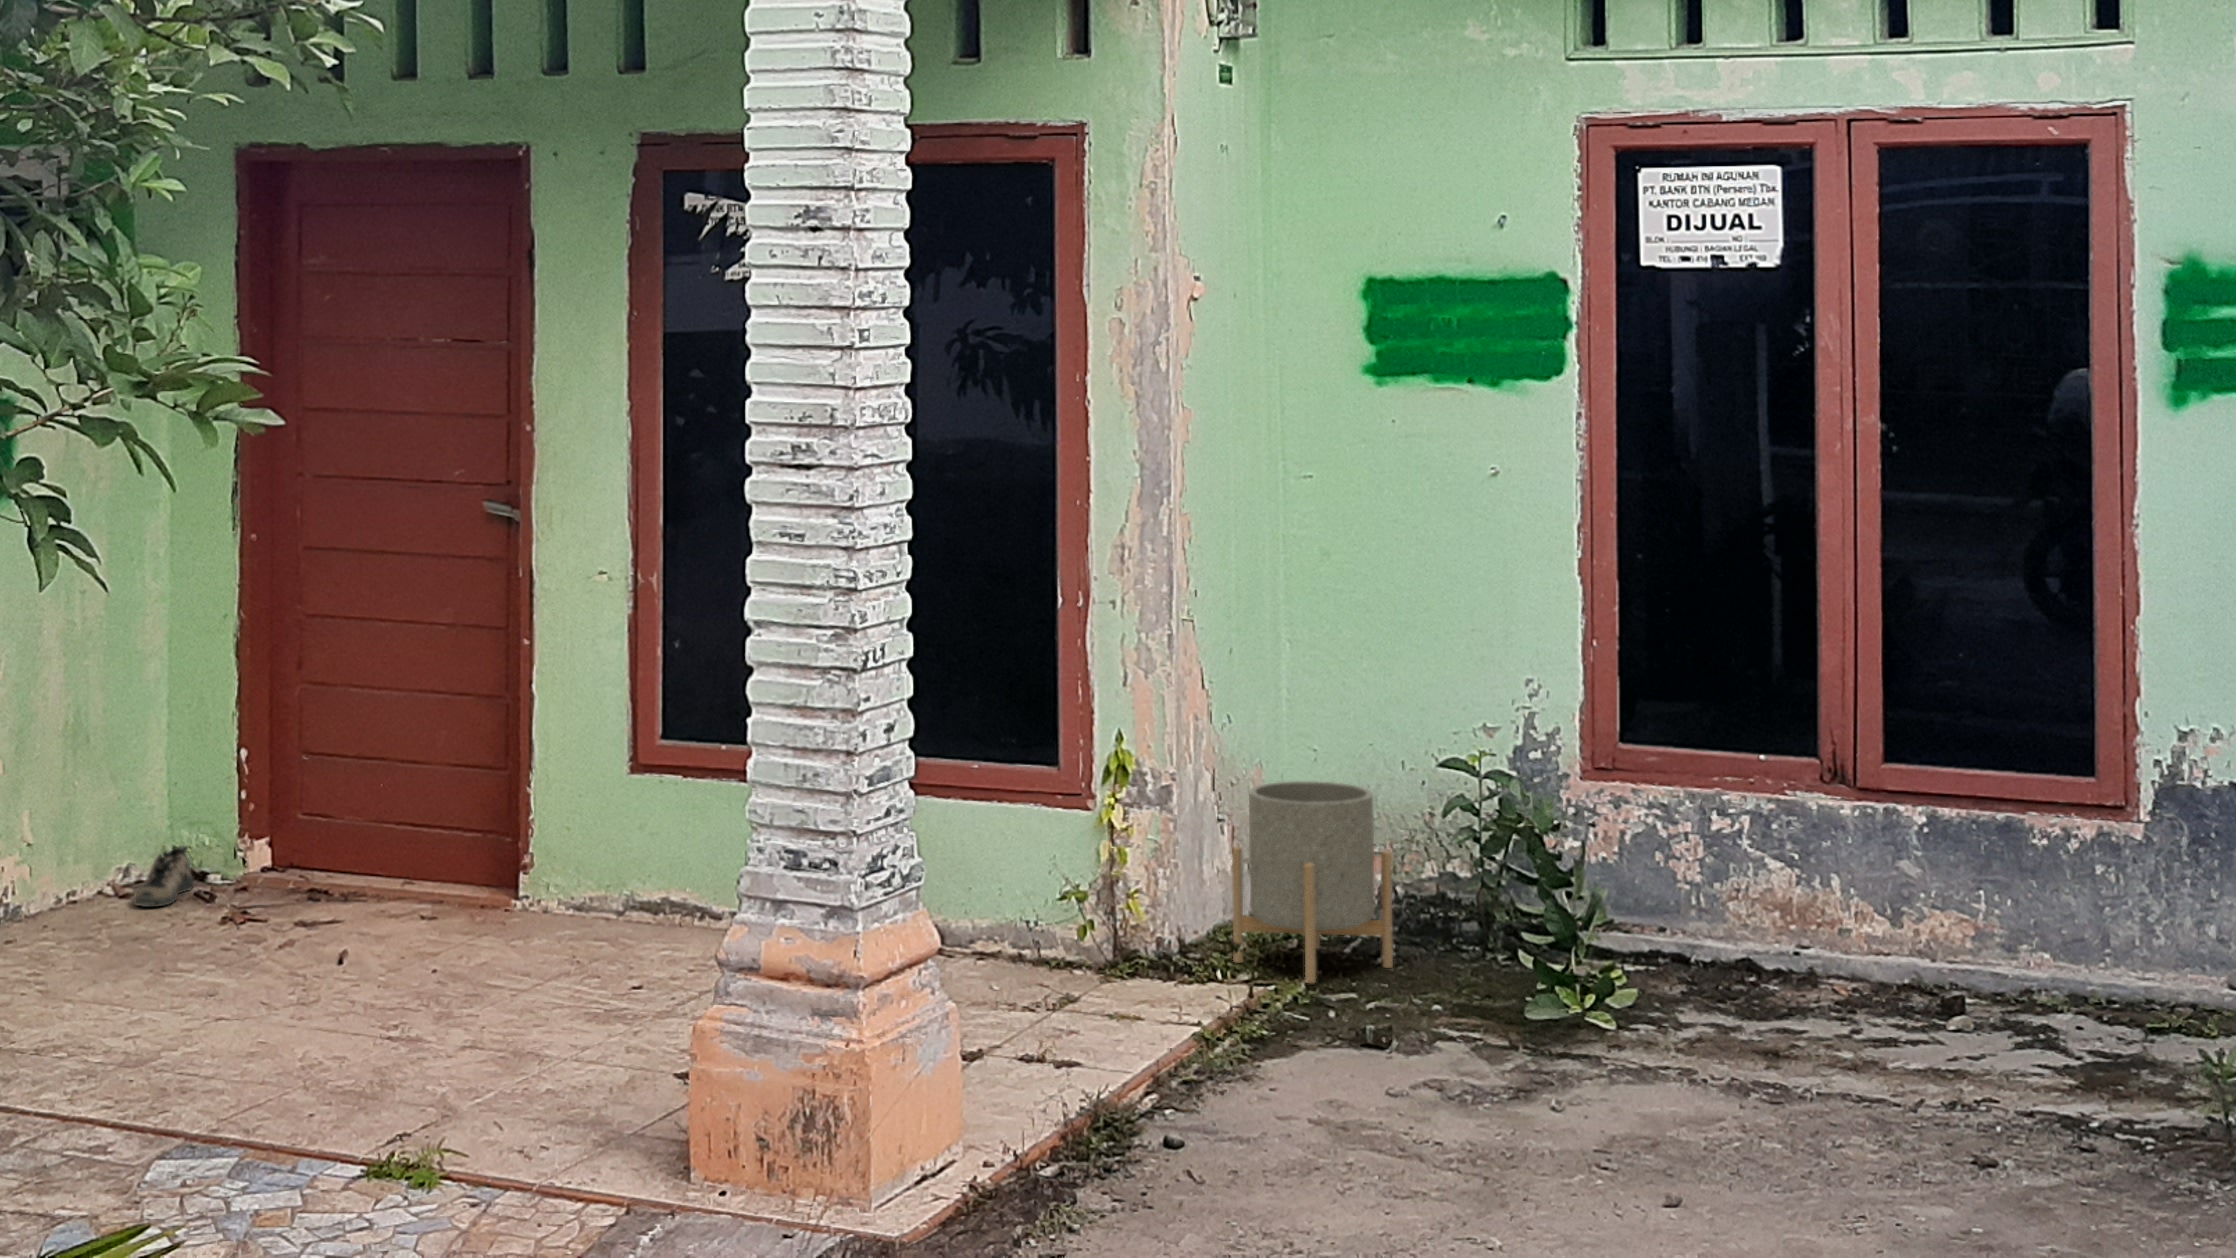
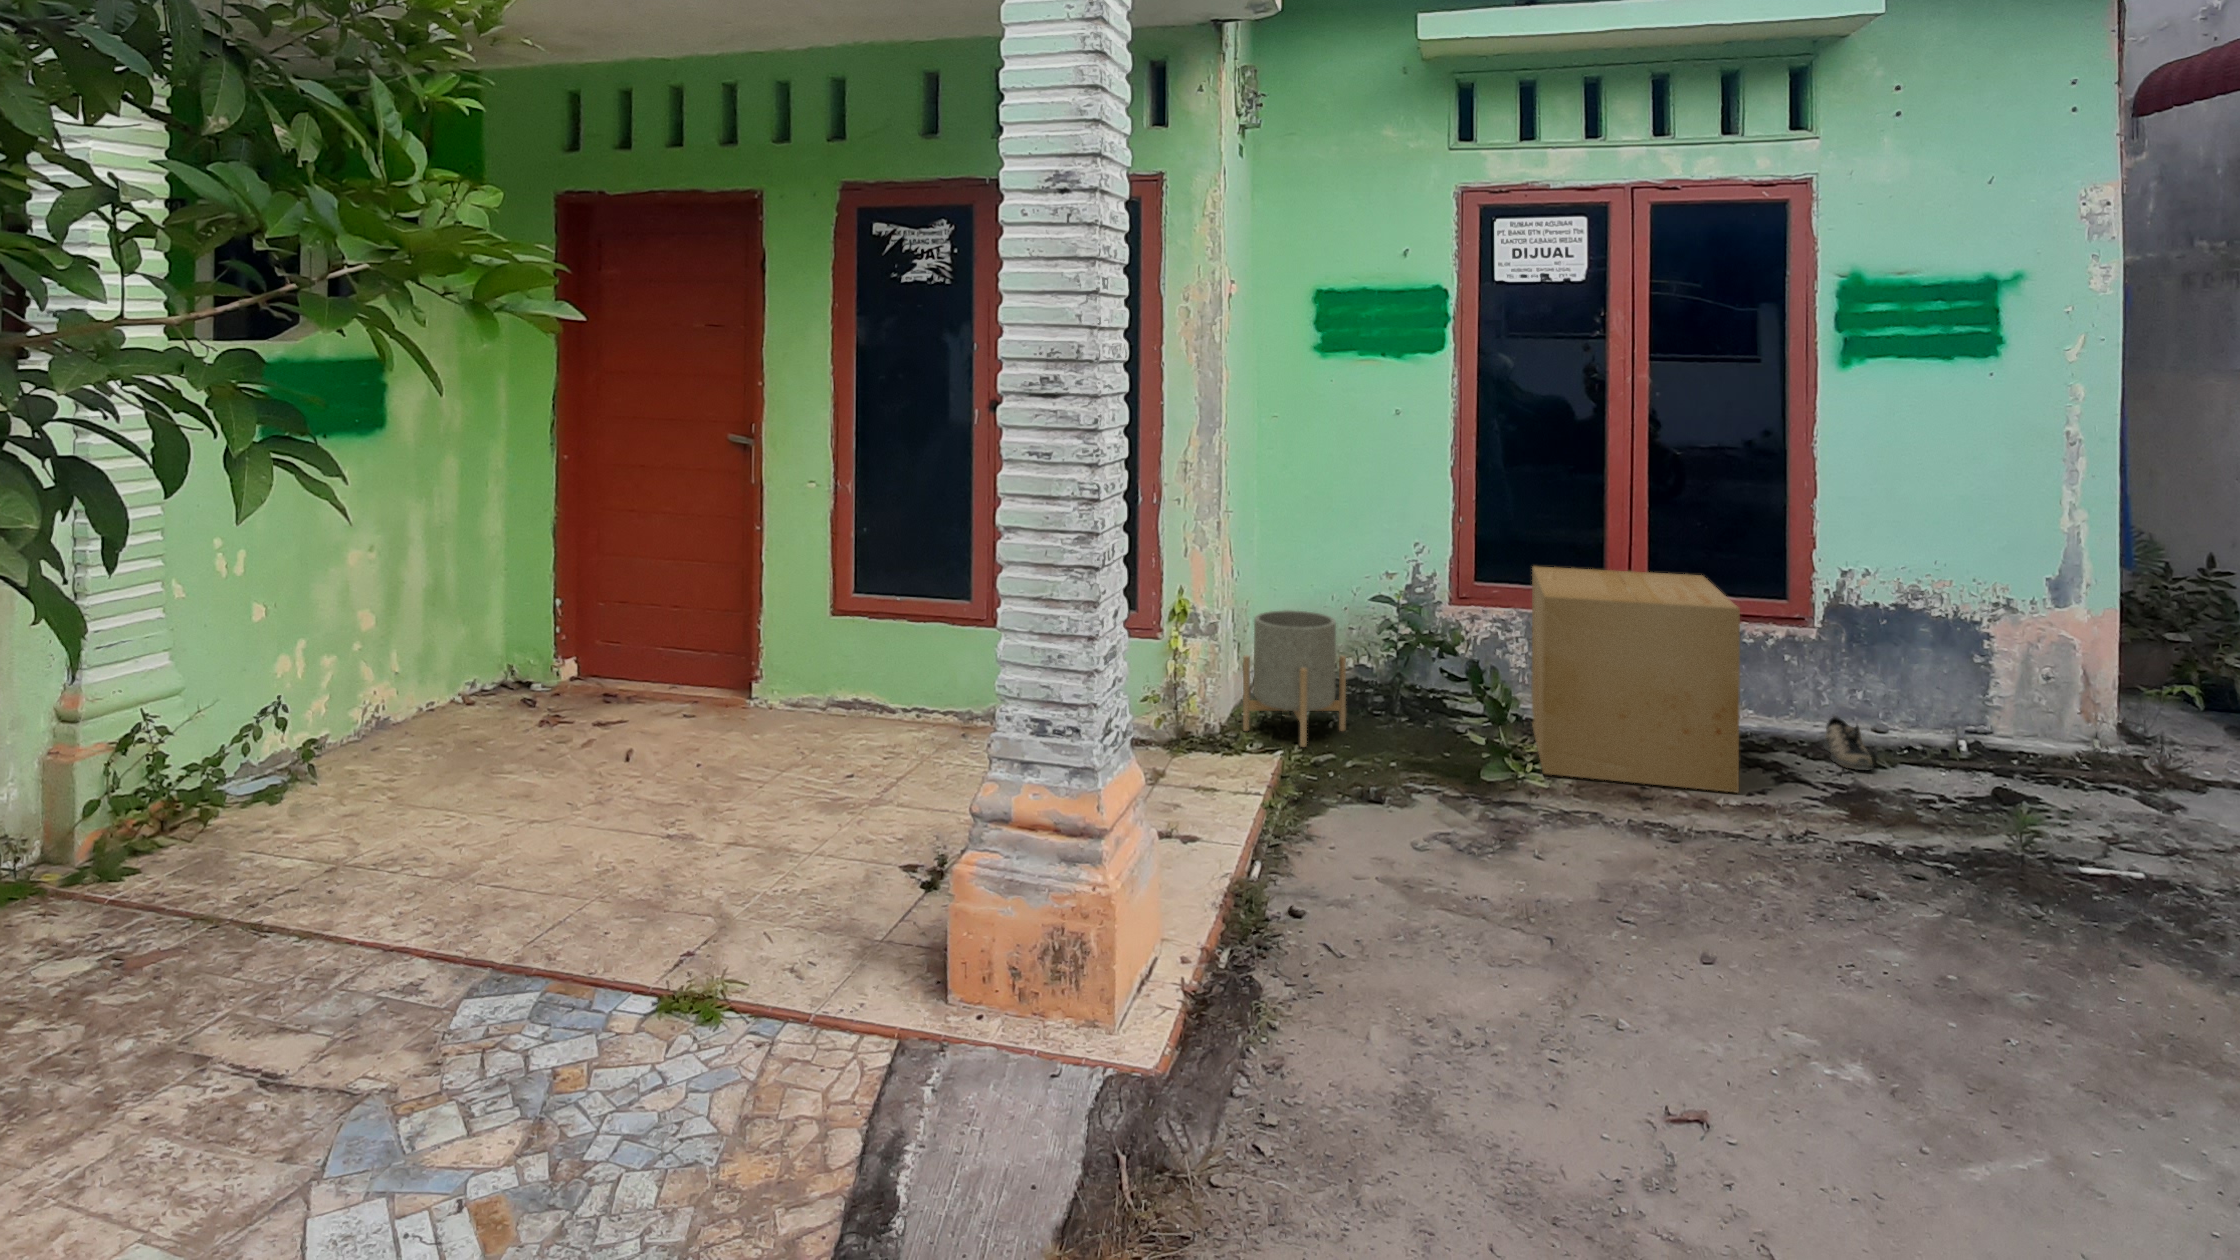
cardboard box: none [1643,718,1963,1056] -> present [1532,566,1740,792]
shoe: present [134,846,194,907] -> present [1824,715,1873,770]

